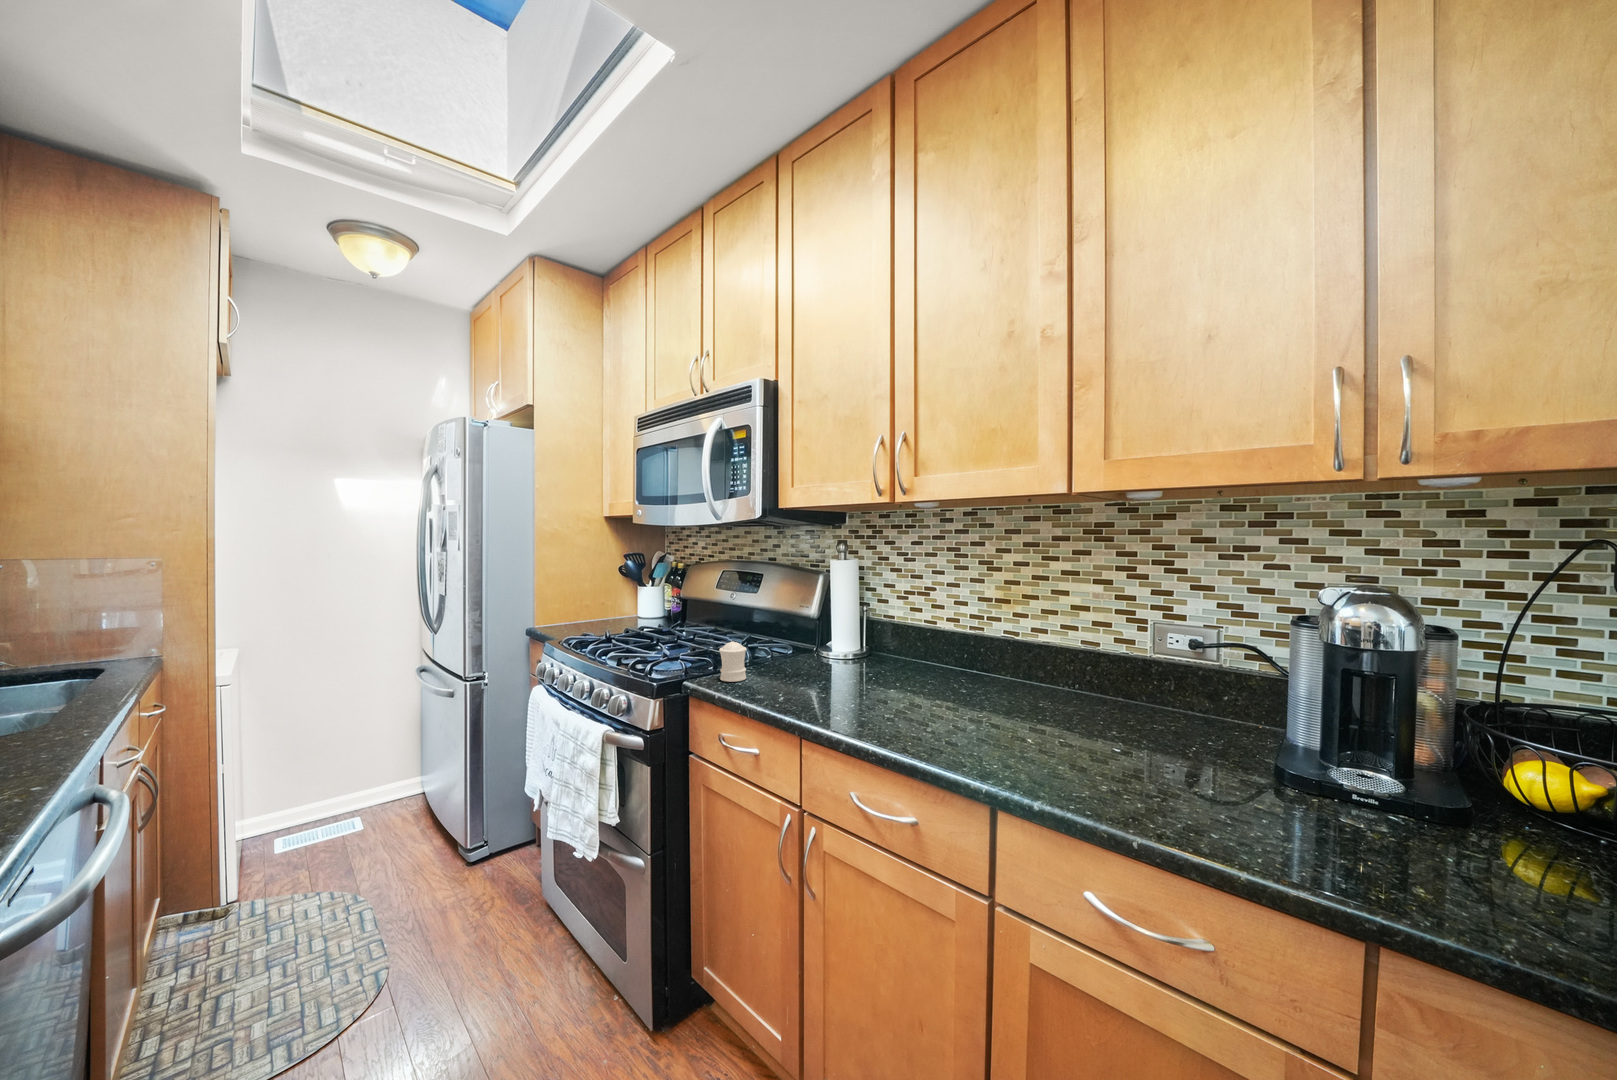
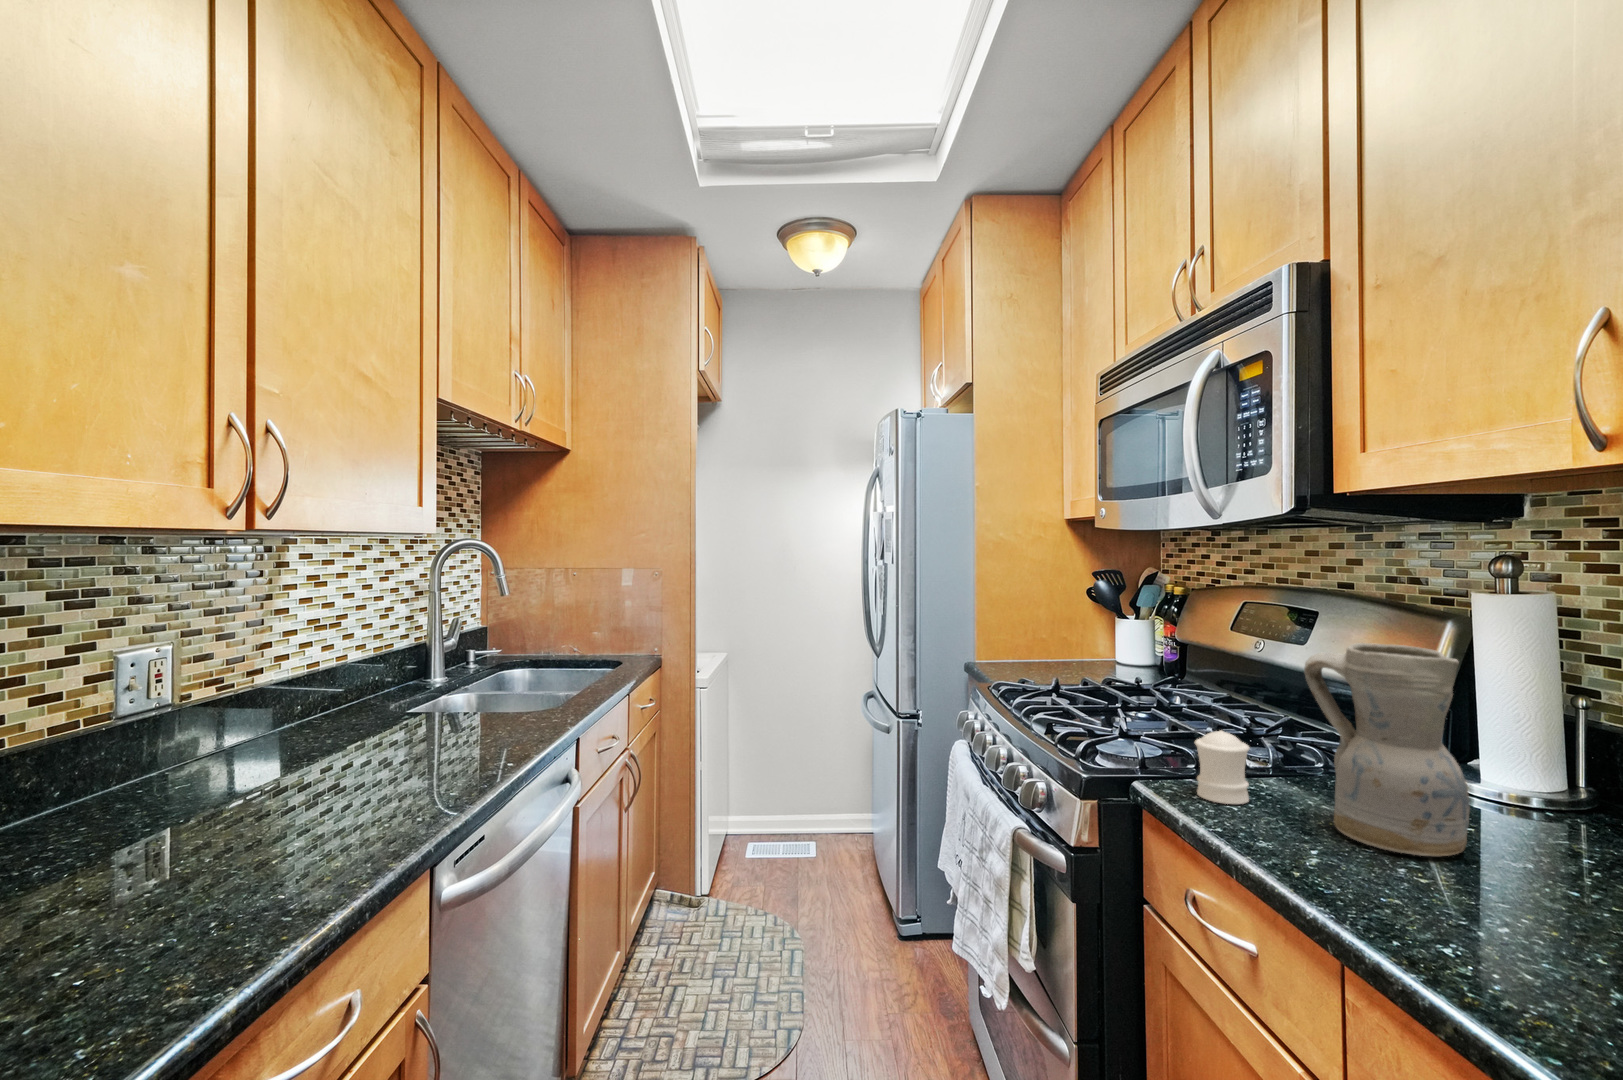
ceramic pitcher: none [773,586,838,686] -> present [1304,643,1470,856]

